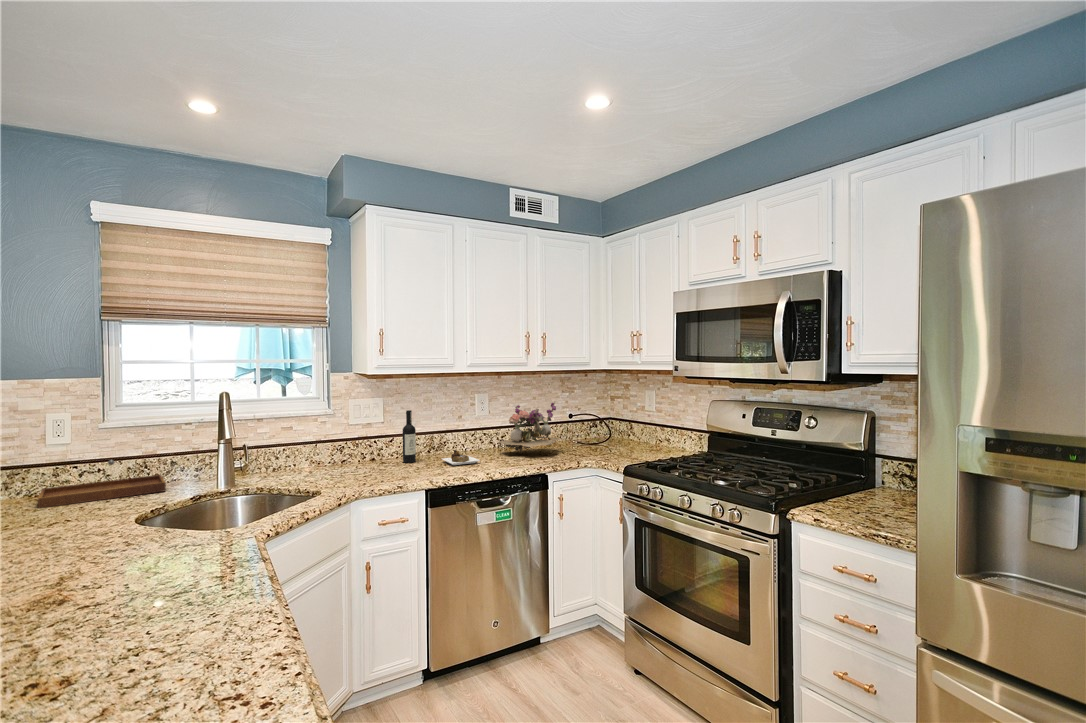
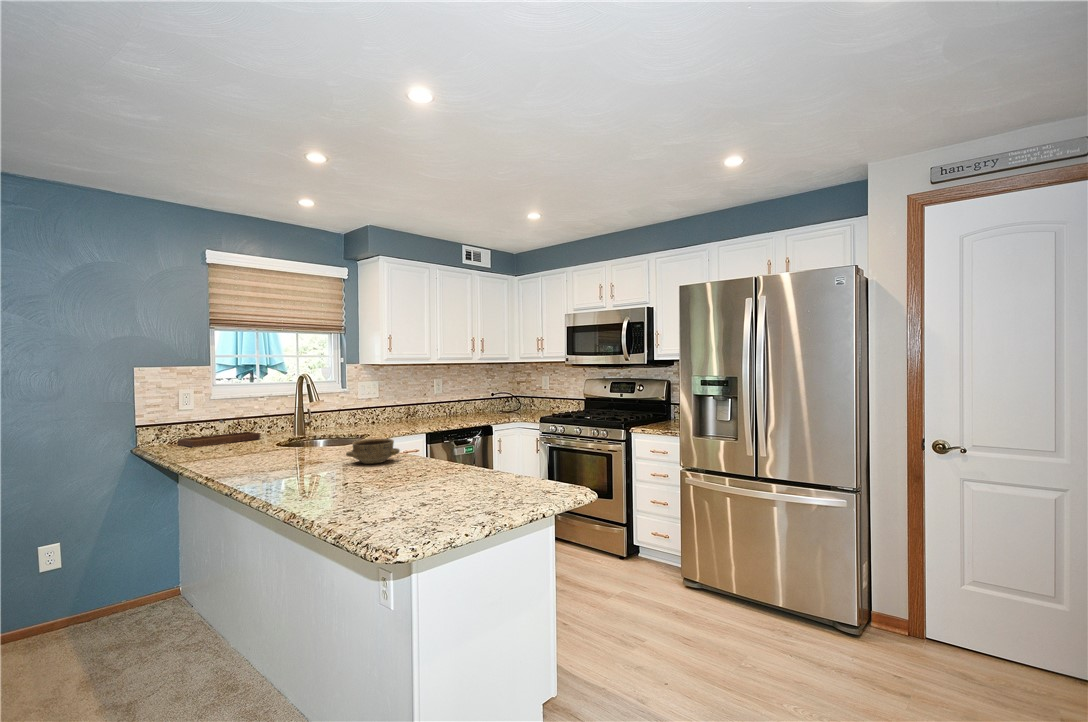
flower arrangement: present [498,402,562,452] -> none [450,383,493,418]
wine bottle: present [403,410,480,465] -> none [393,389,447,424]
ceramic bowl: none [68,557,206,632] -> present [346,439,400,464]

